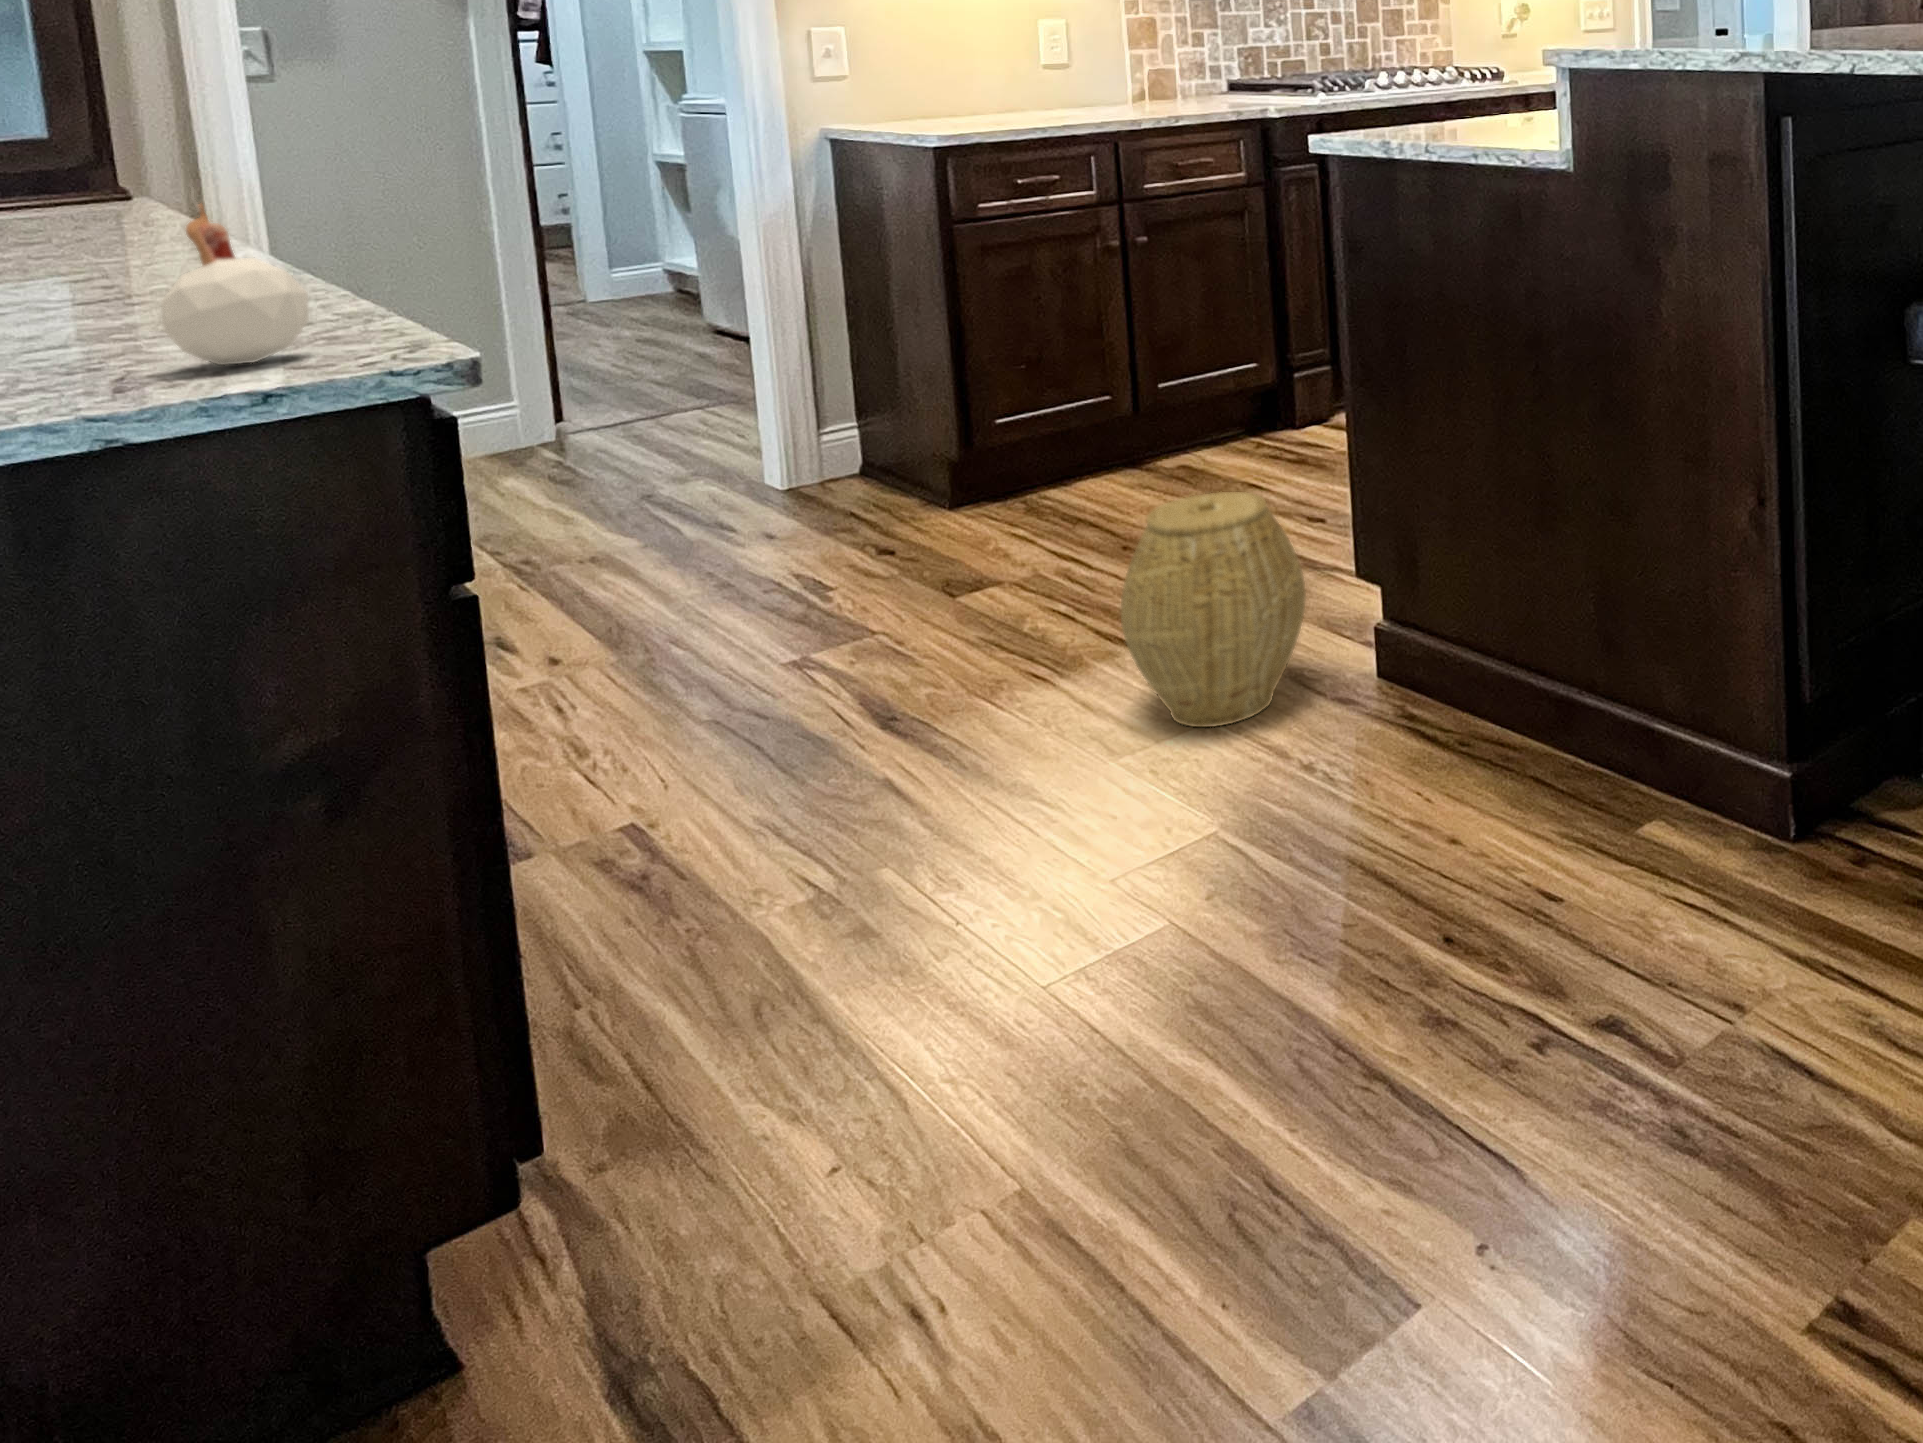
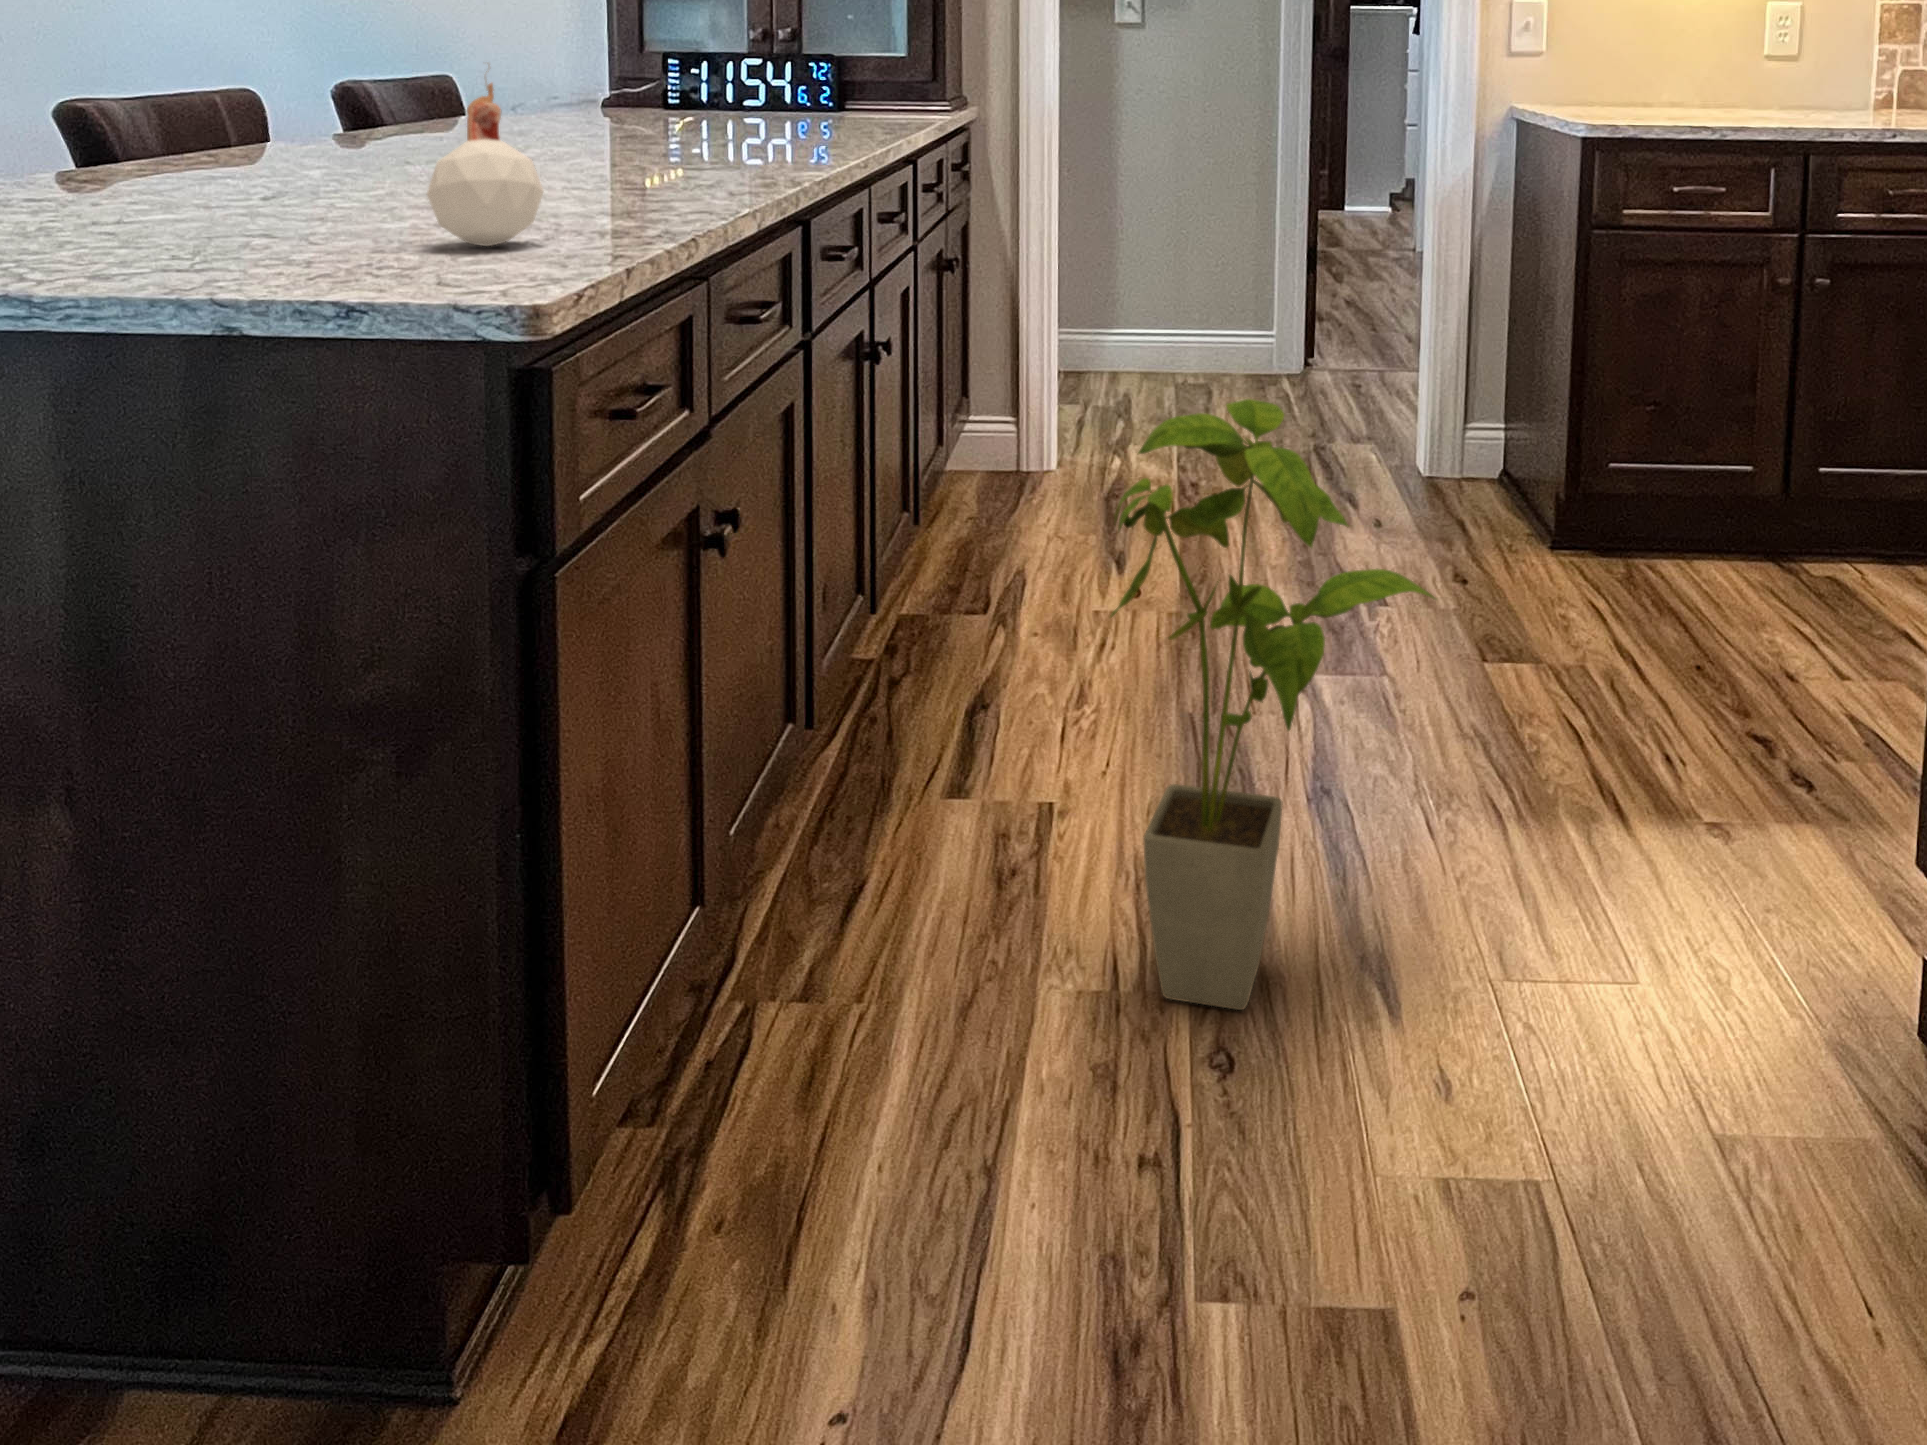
house plant: none [735,383,1038,900] -> present [1110,399,1435,1010]
woven basket: present [1120,492,1306,727] -> none [1556,645,1819,987]

